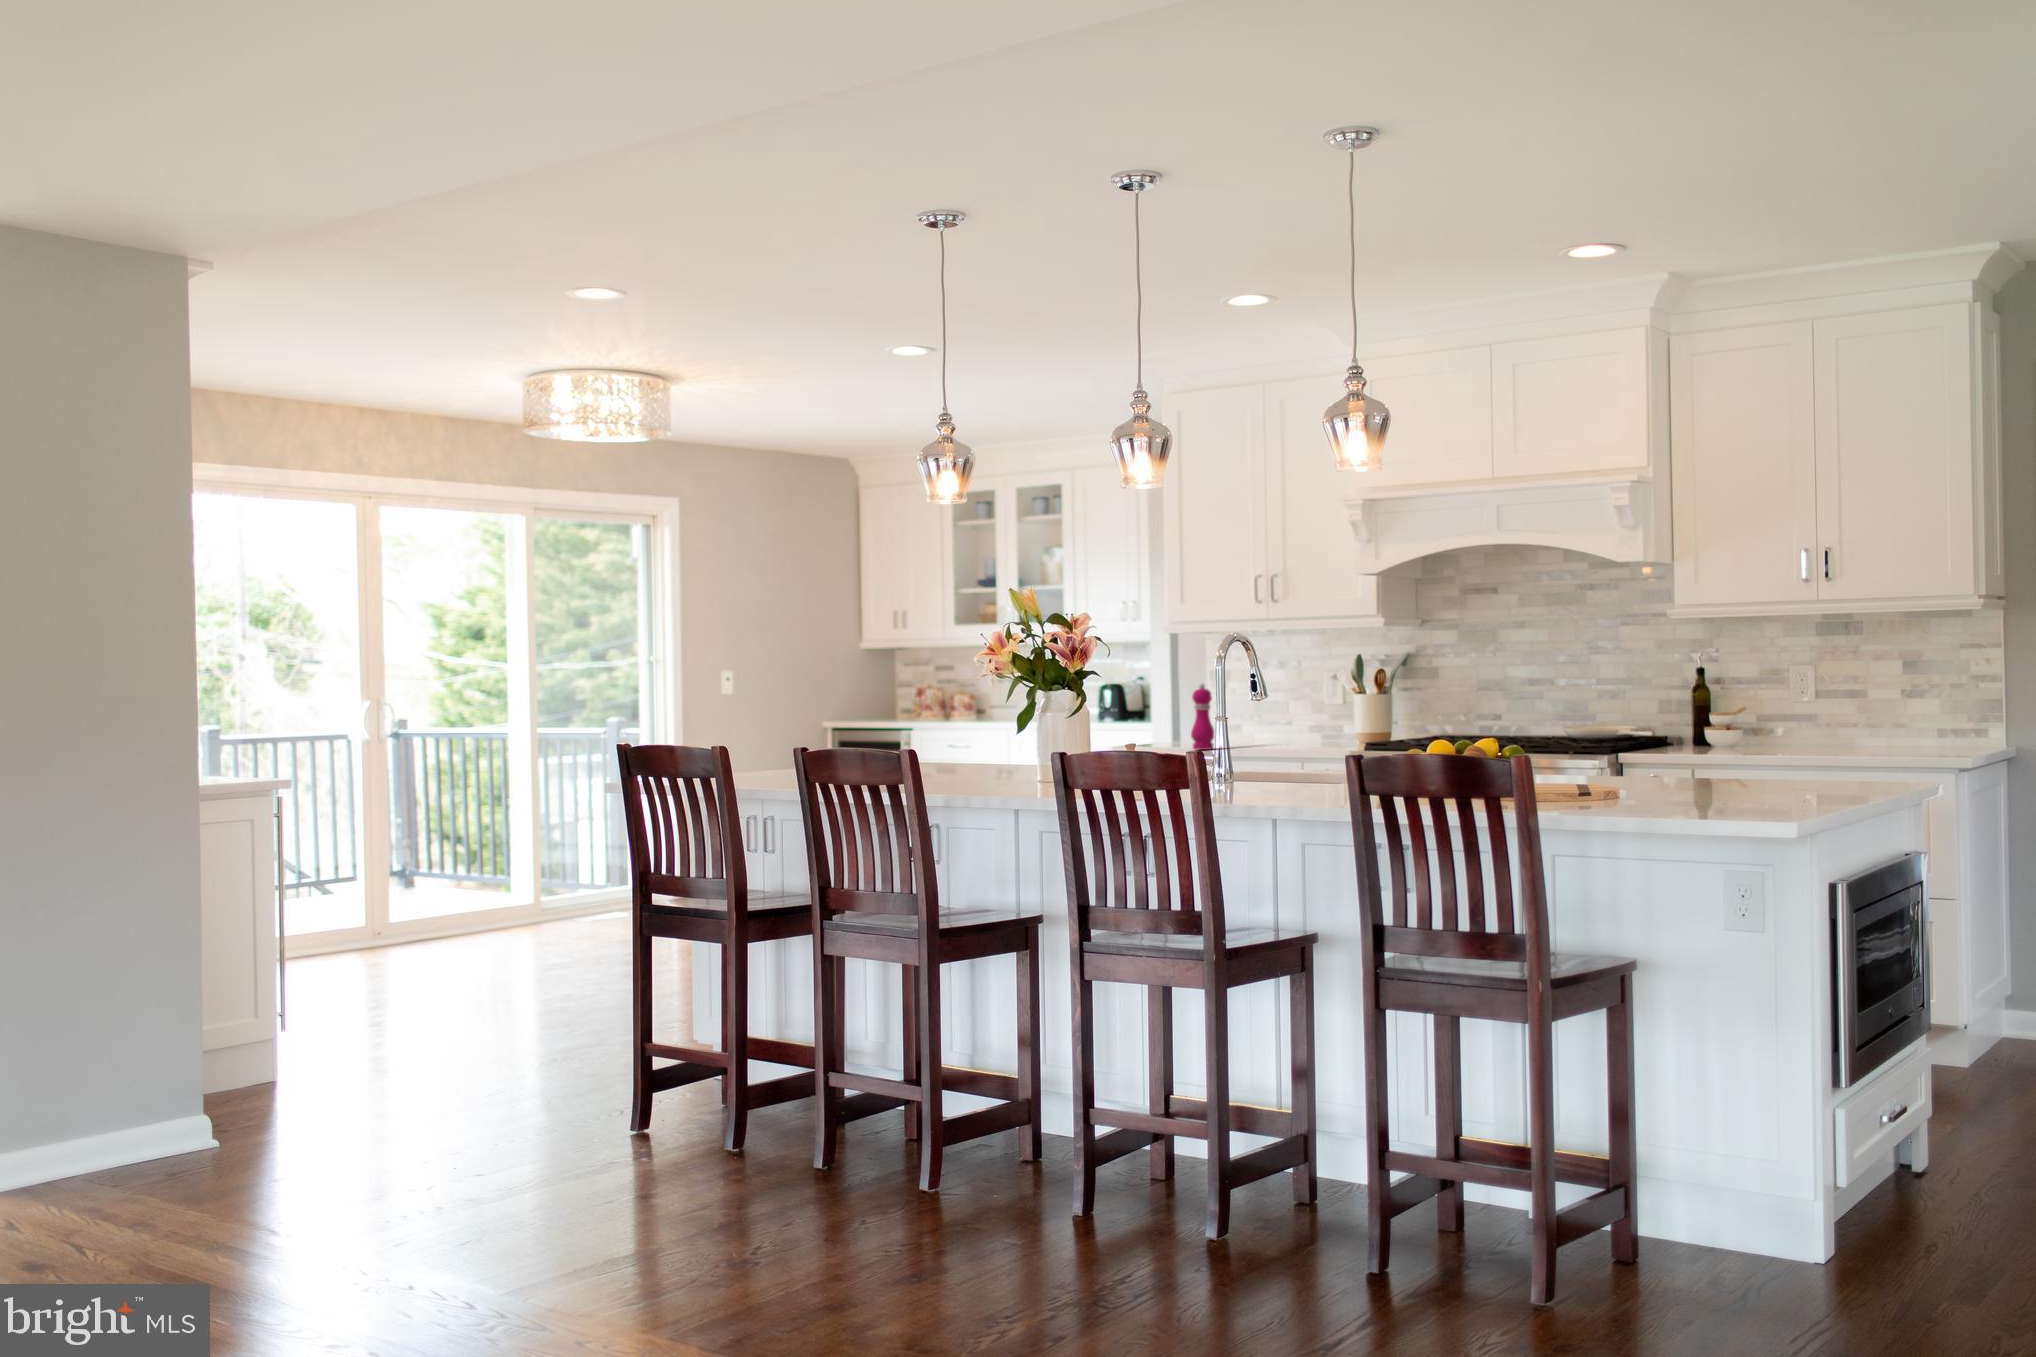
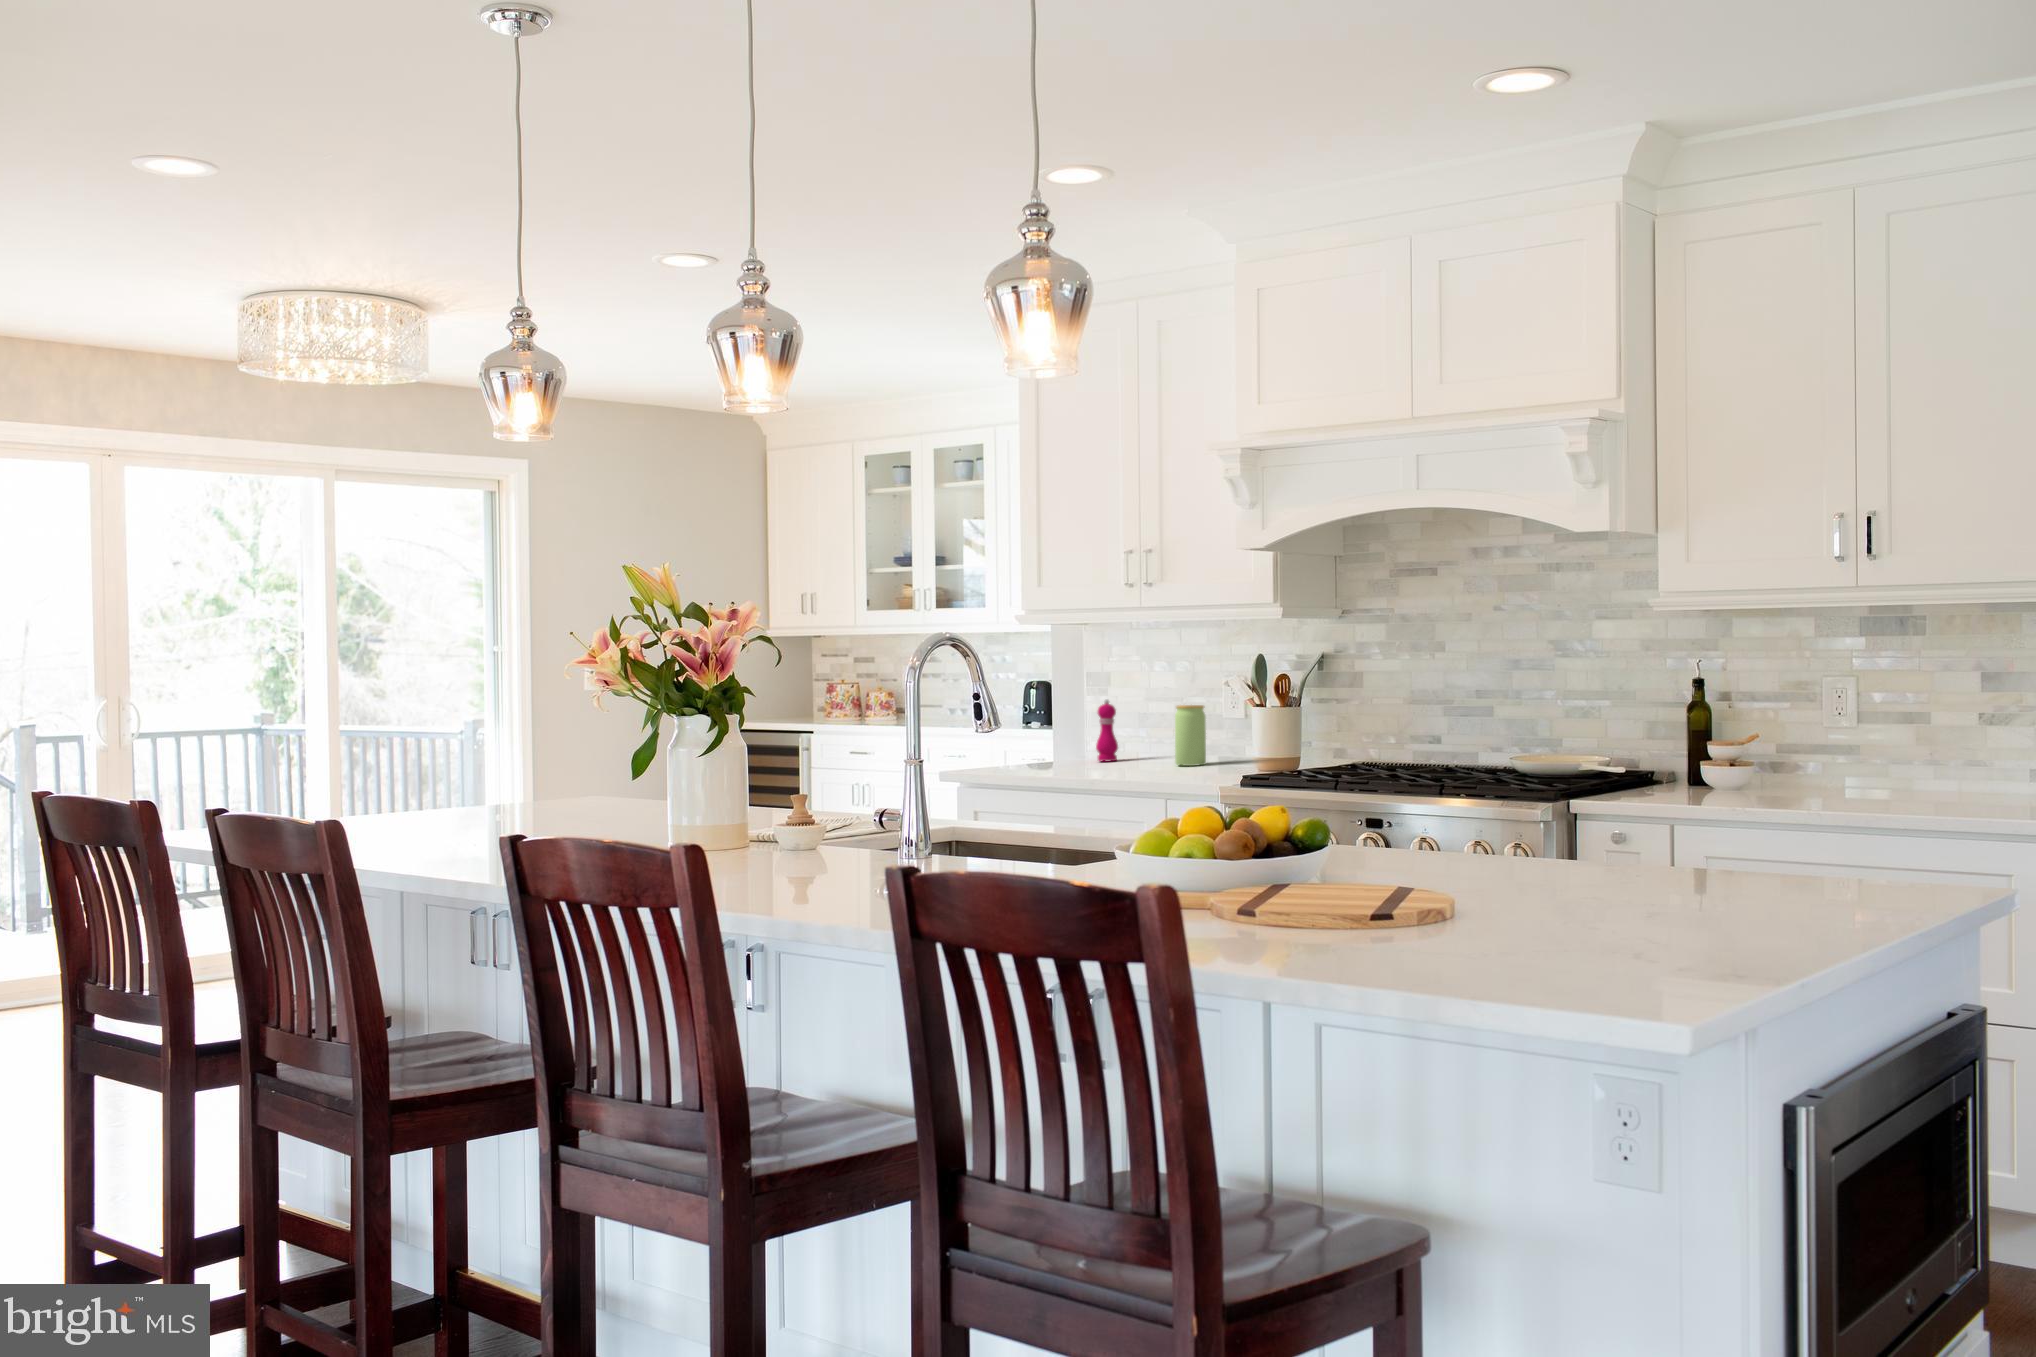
jar: none [1276,686,1310,751] -> present [1175,705,1206,766]

